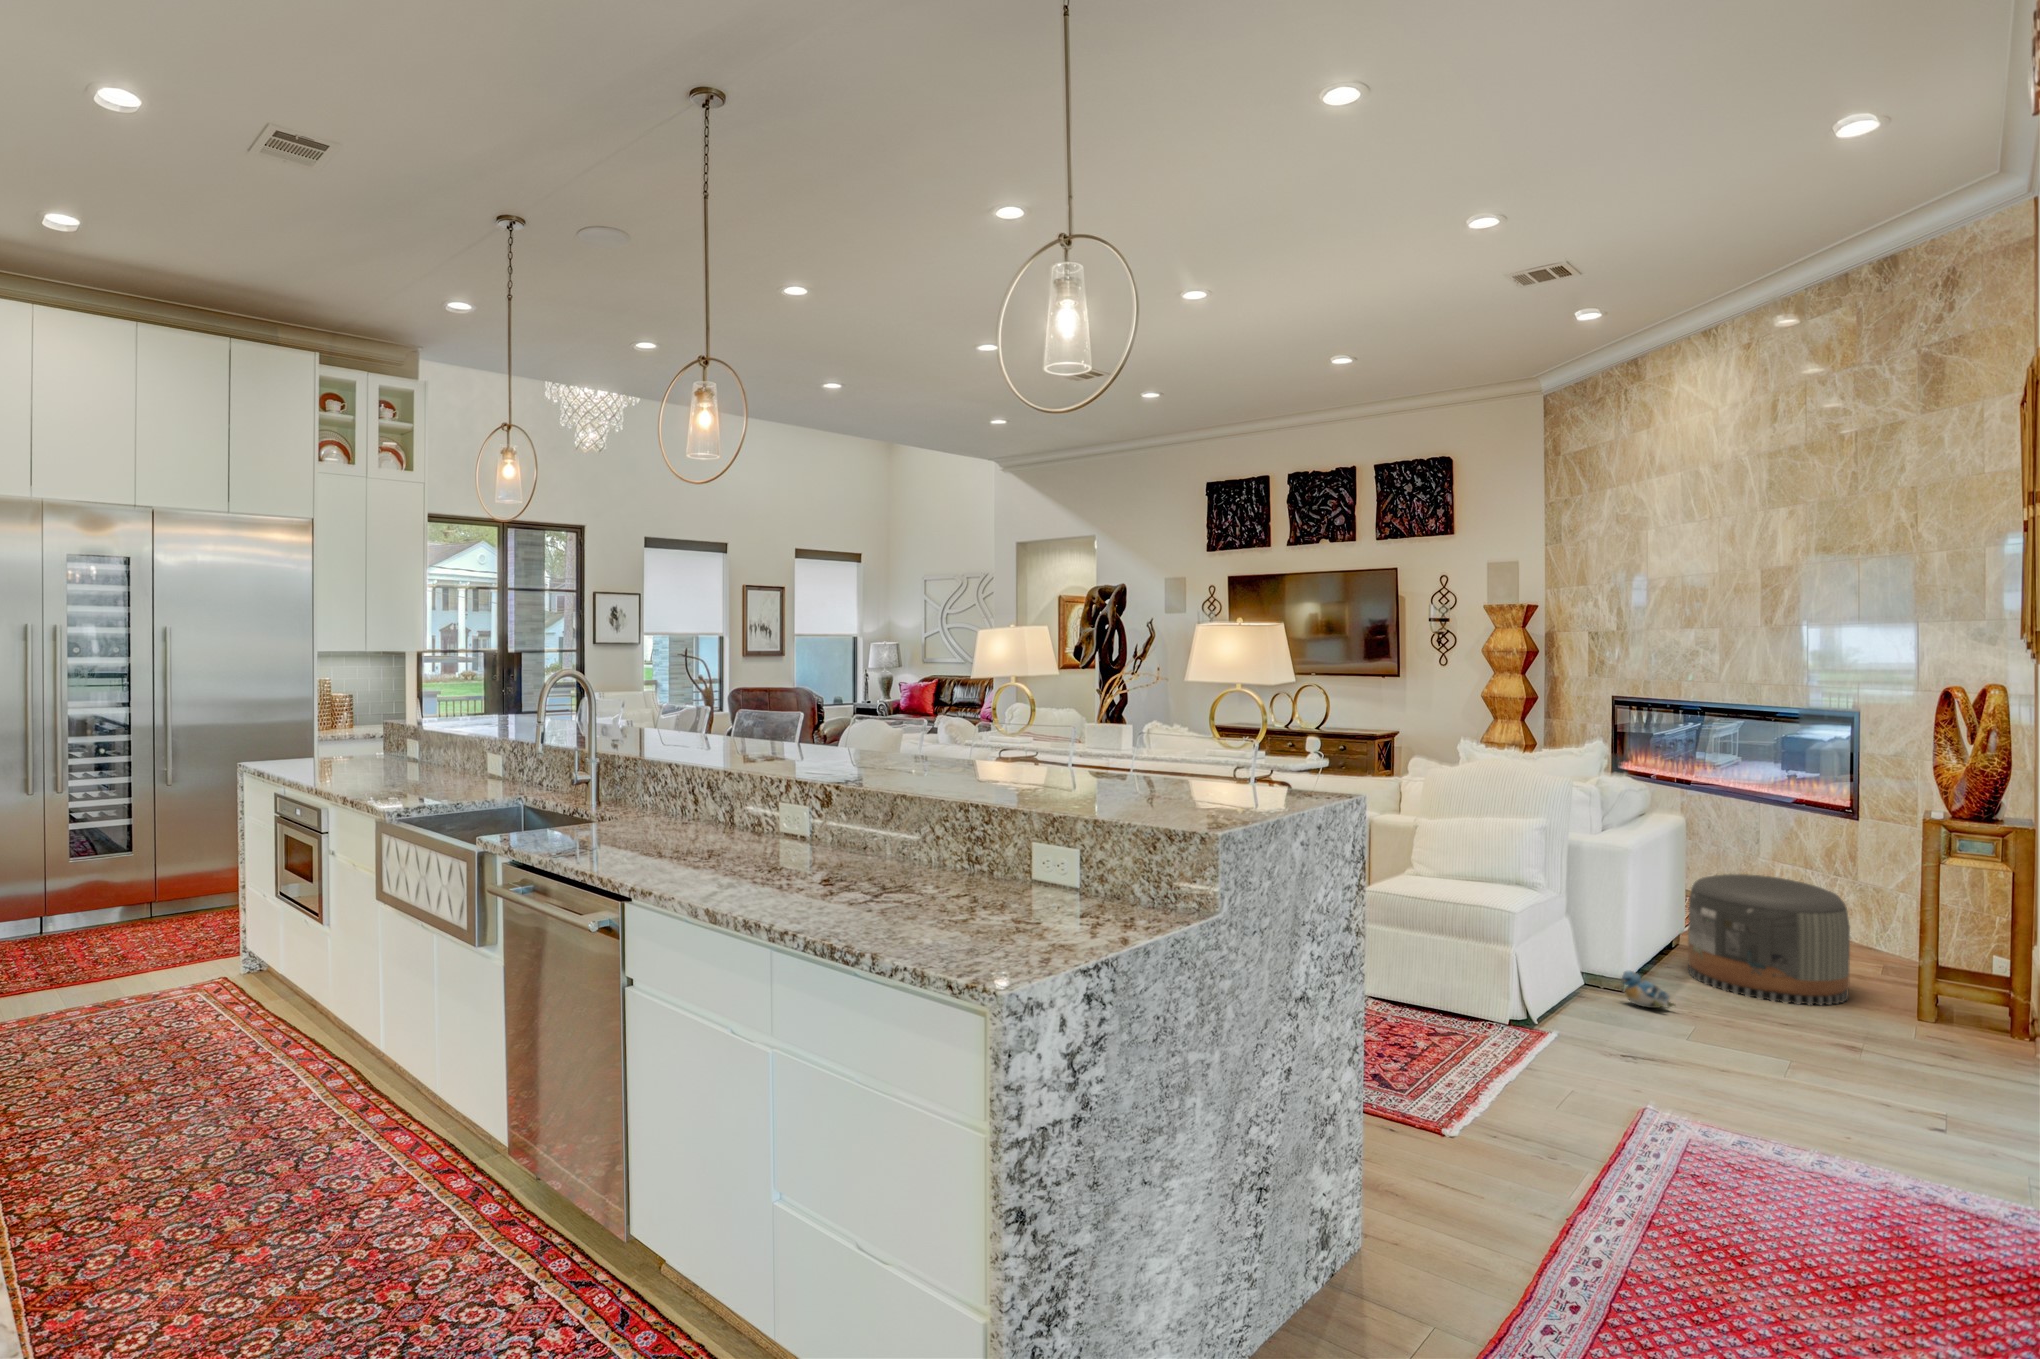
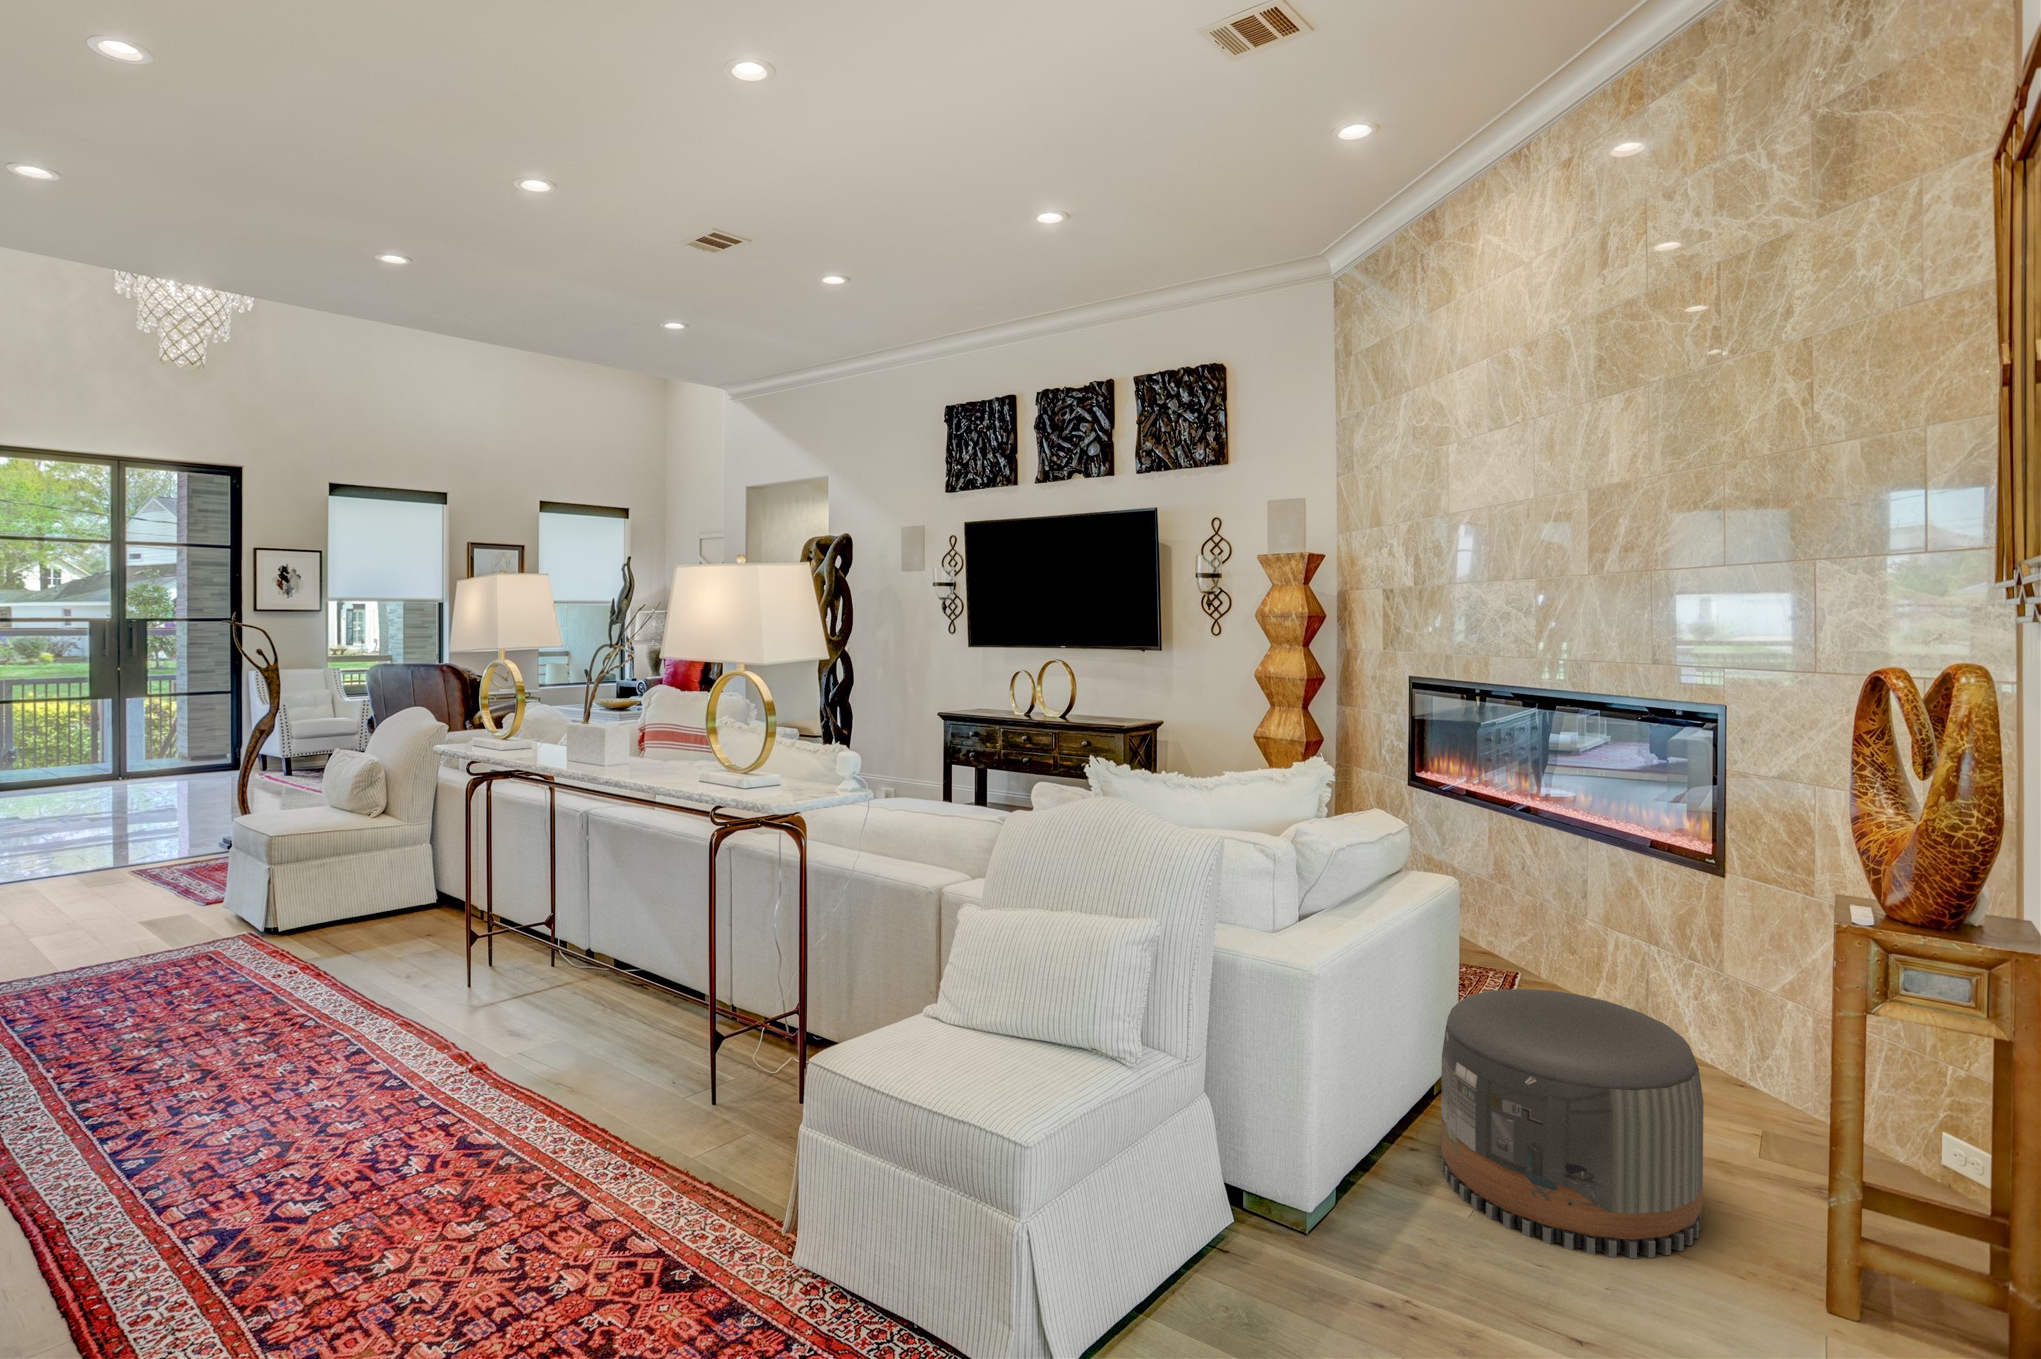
plush toy: present [1621,971,1674,1008] -> none [1287,1218,1382,1301]

